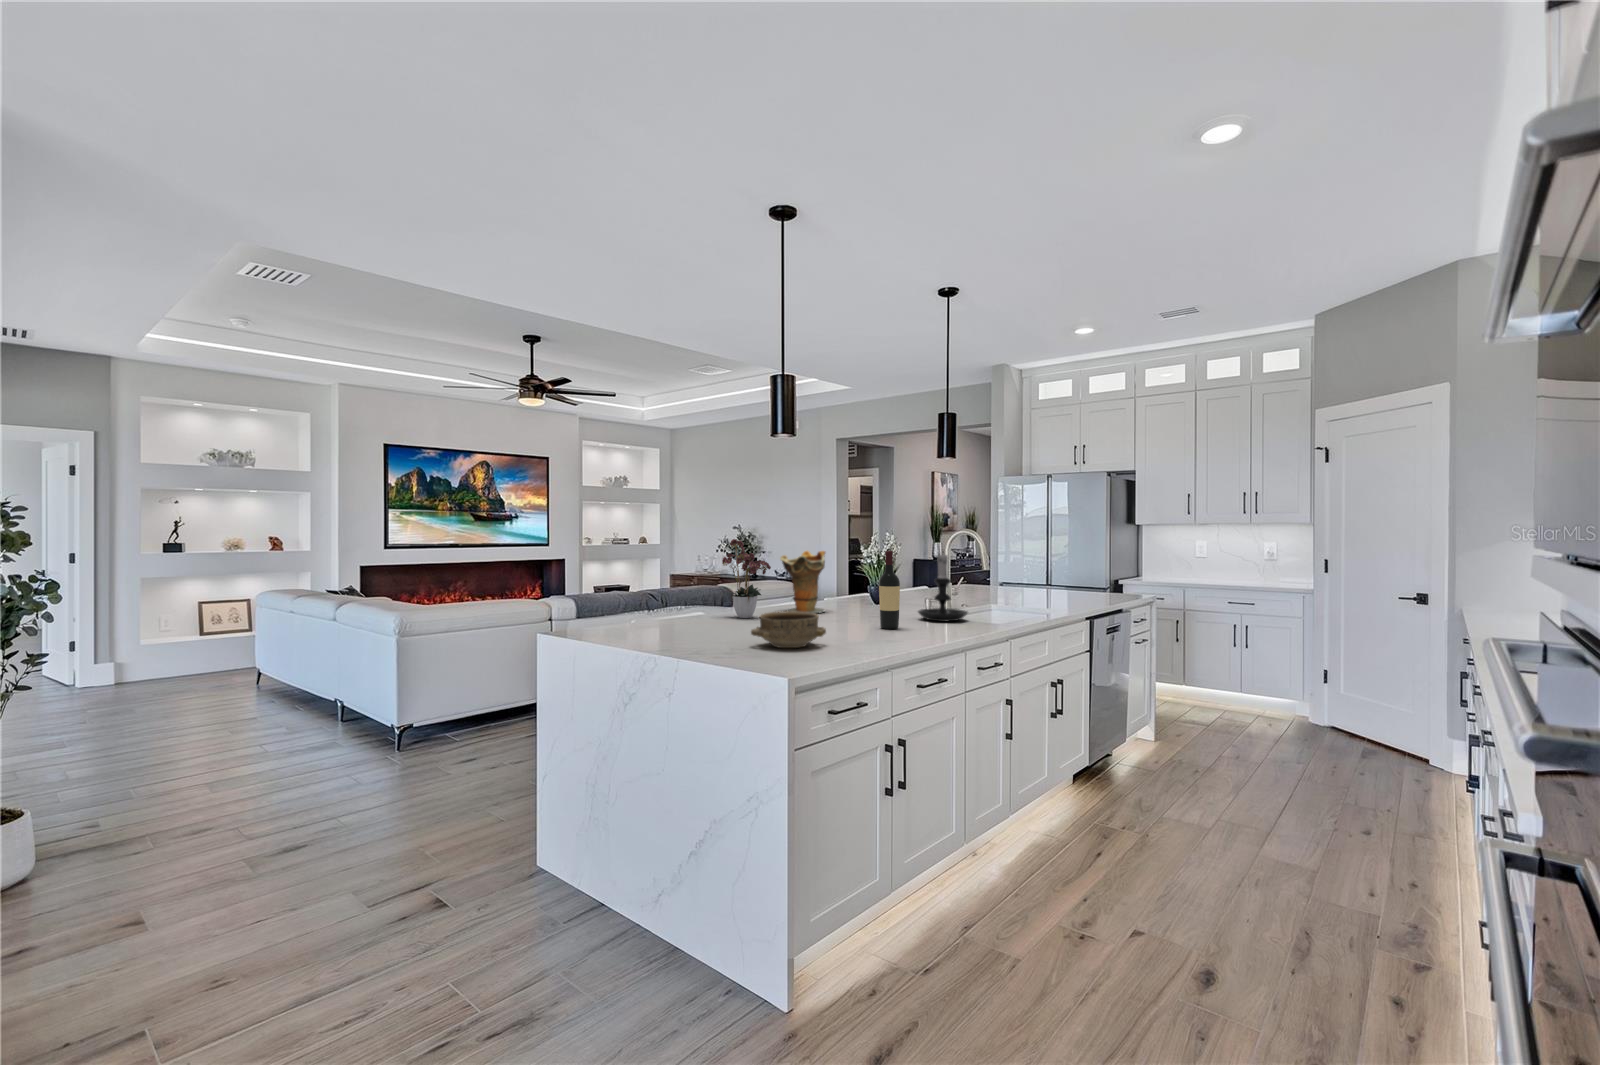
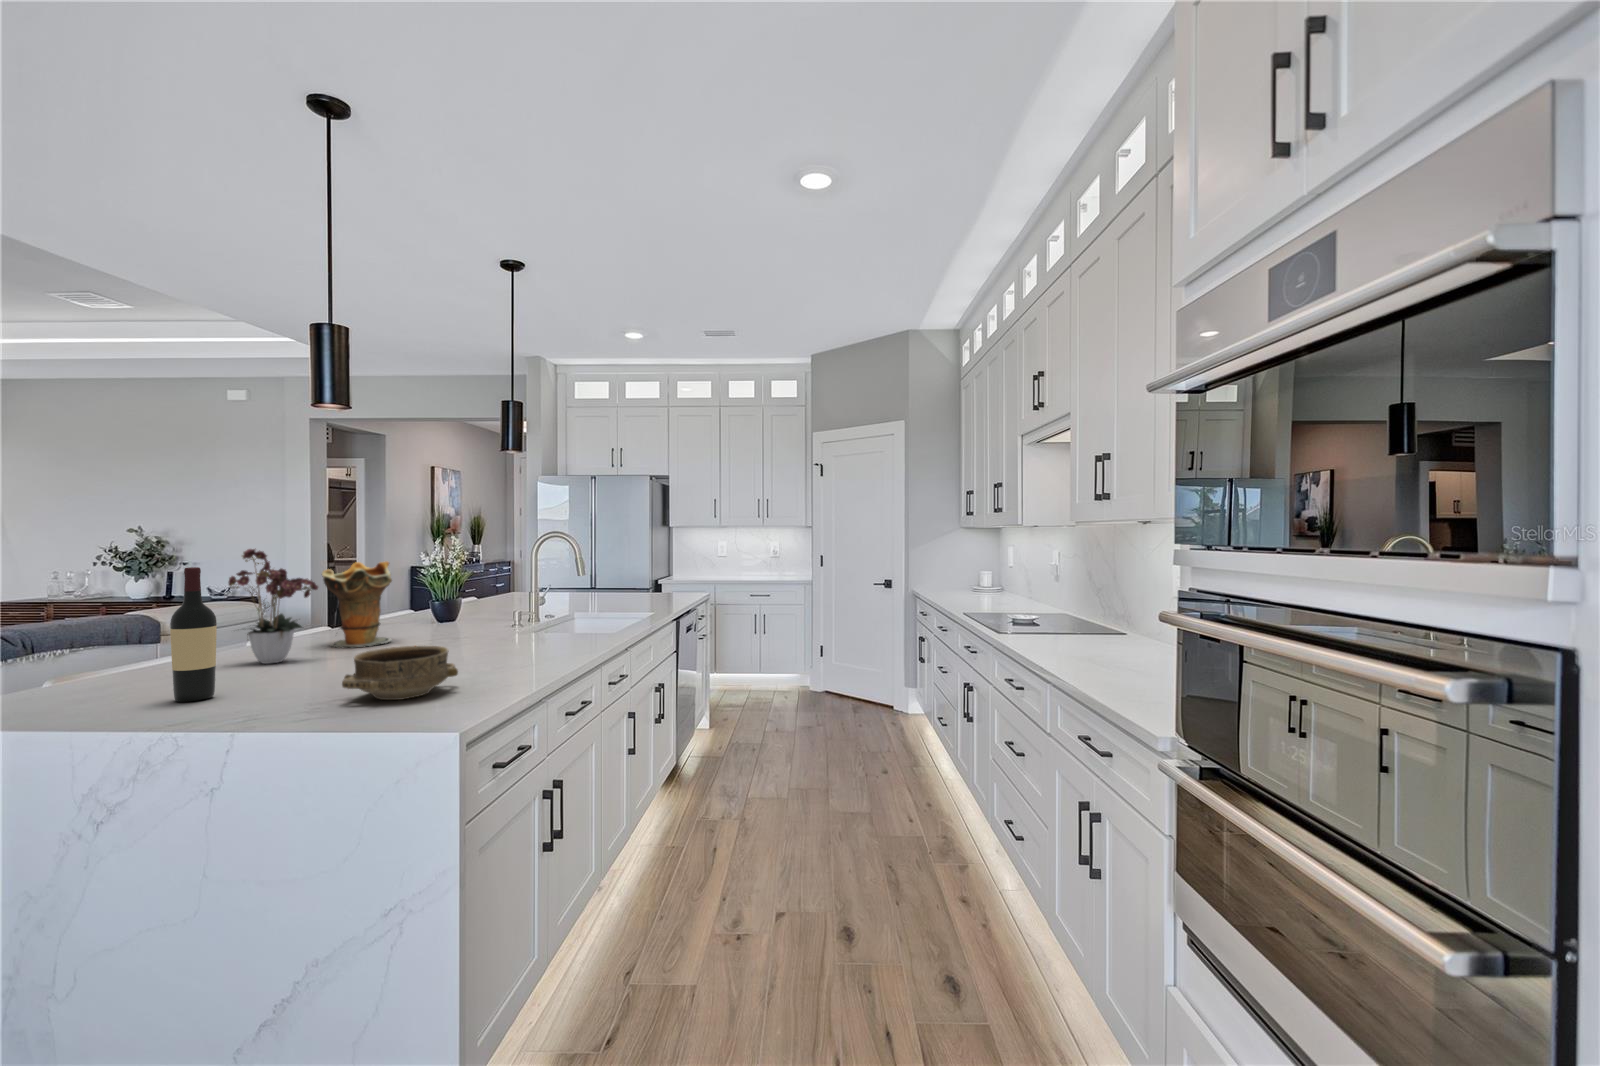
wine bottle: present [879,551,900,629] -> present [170,567,217,702]
candle holder: present [918,554,968,621] -> none [525,555,584,638]

